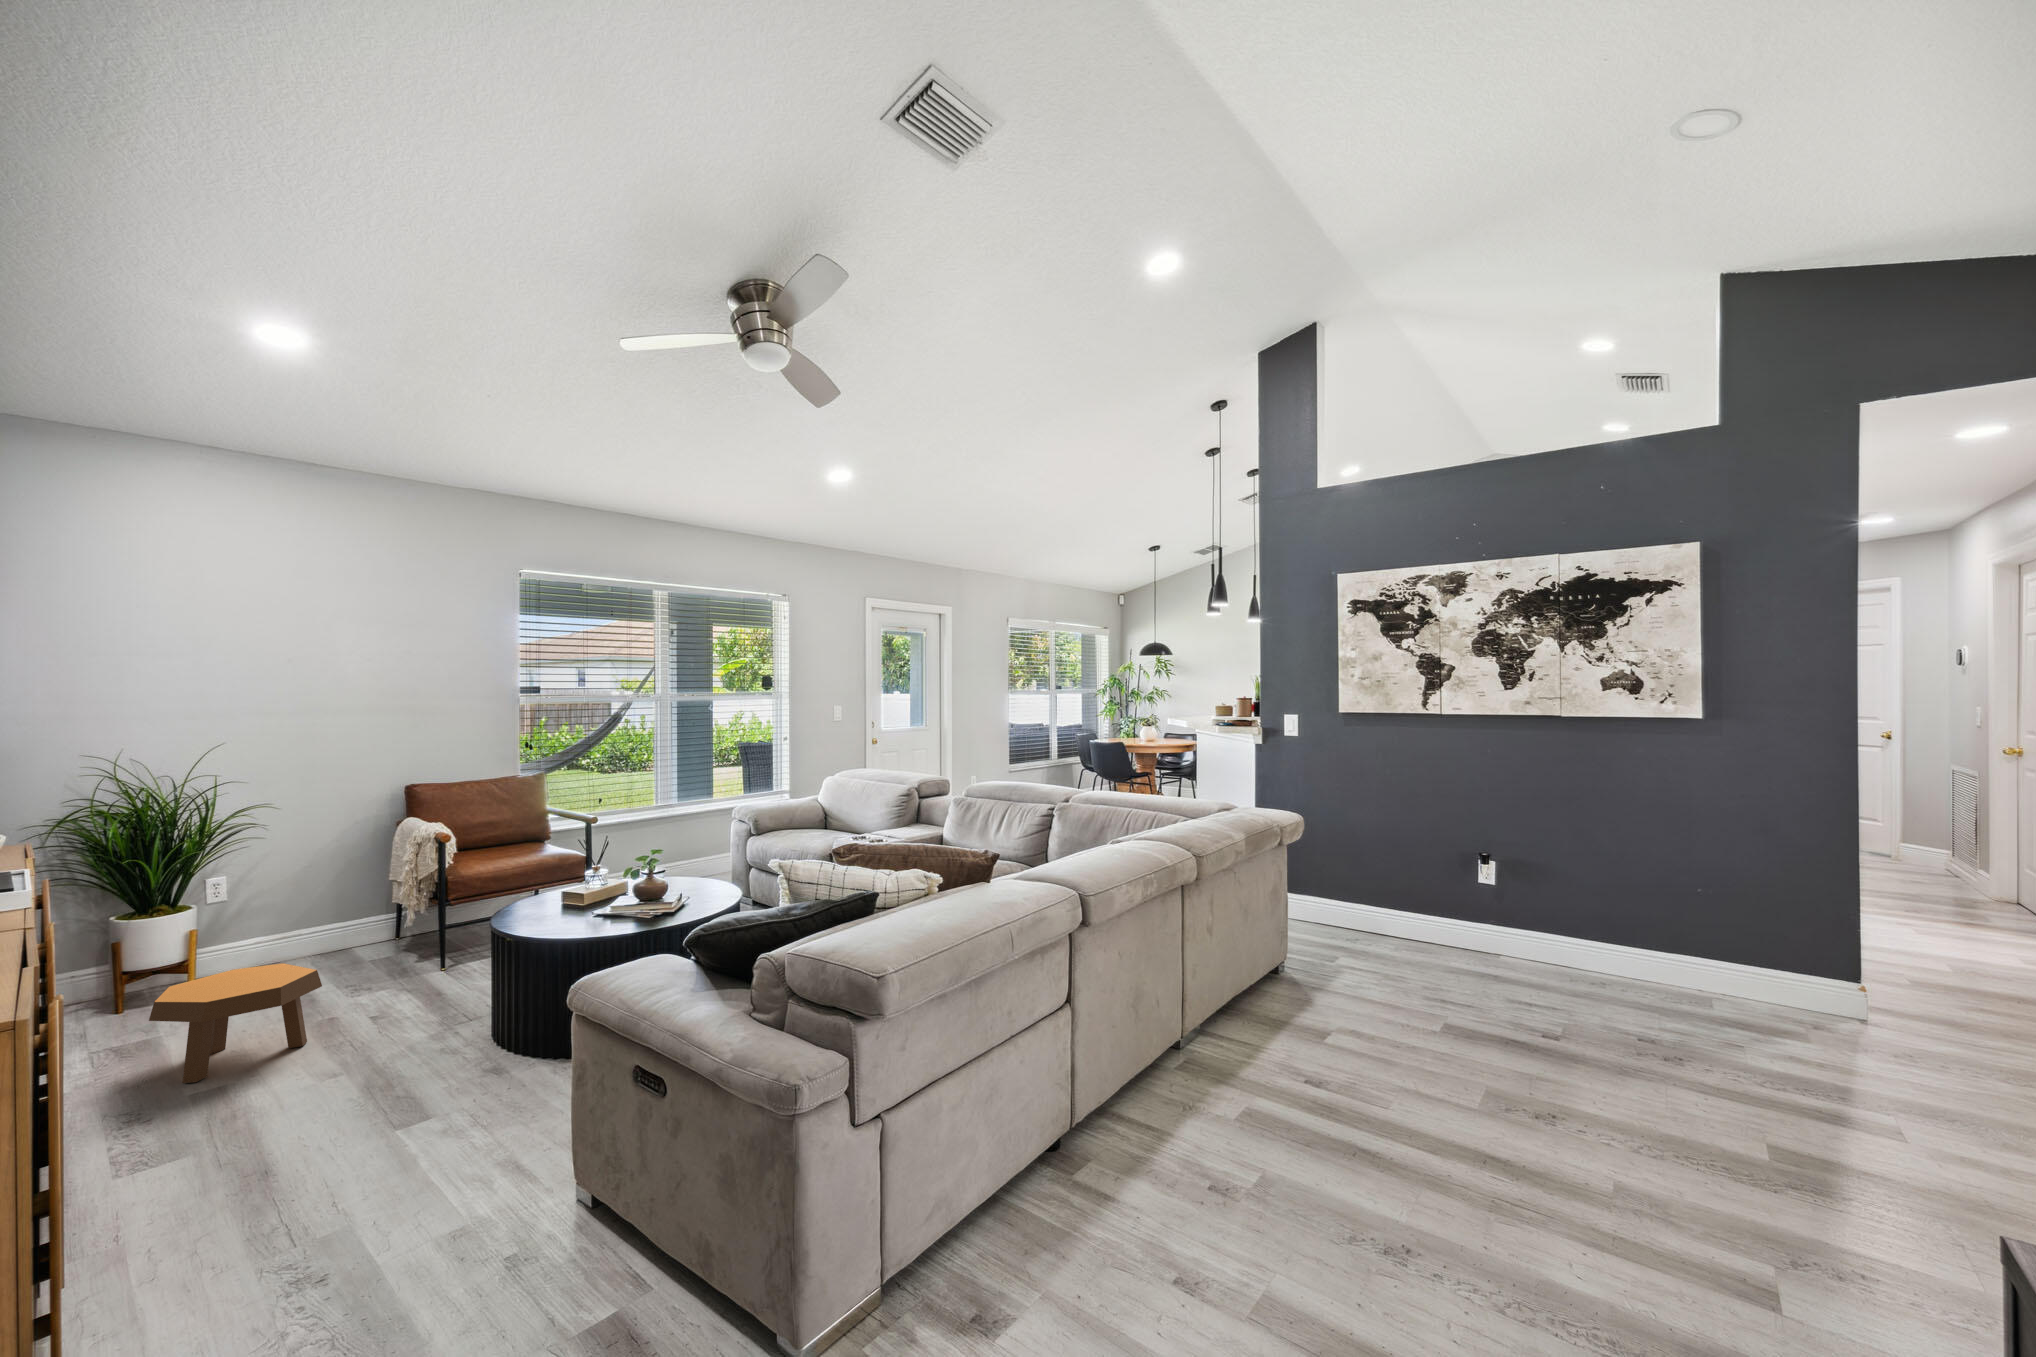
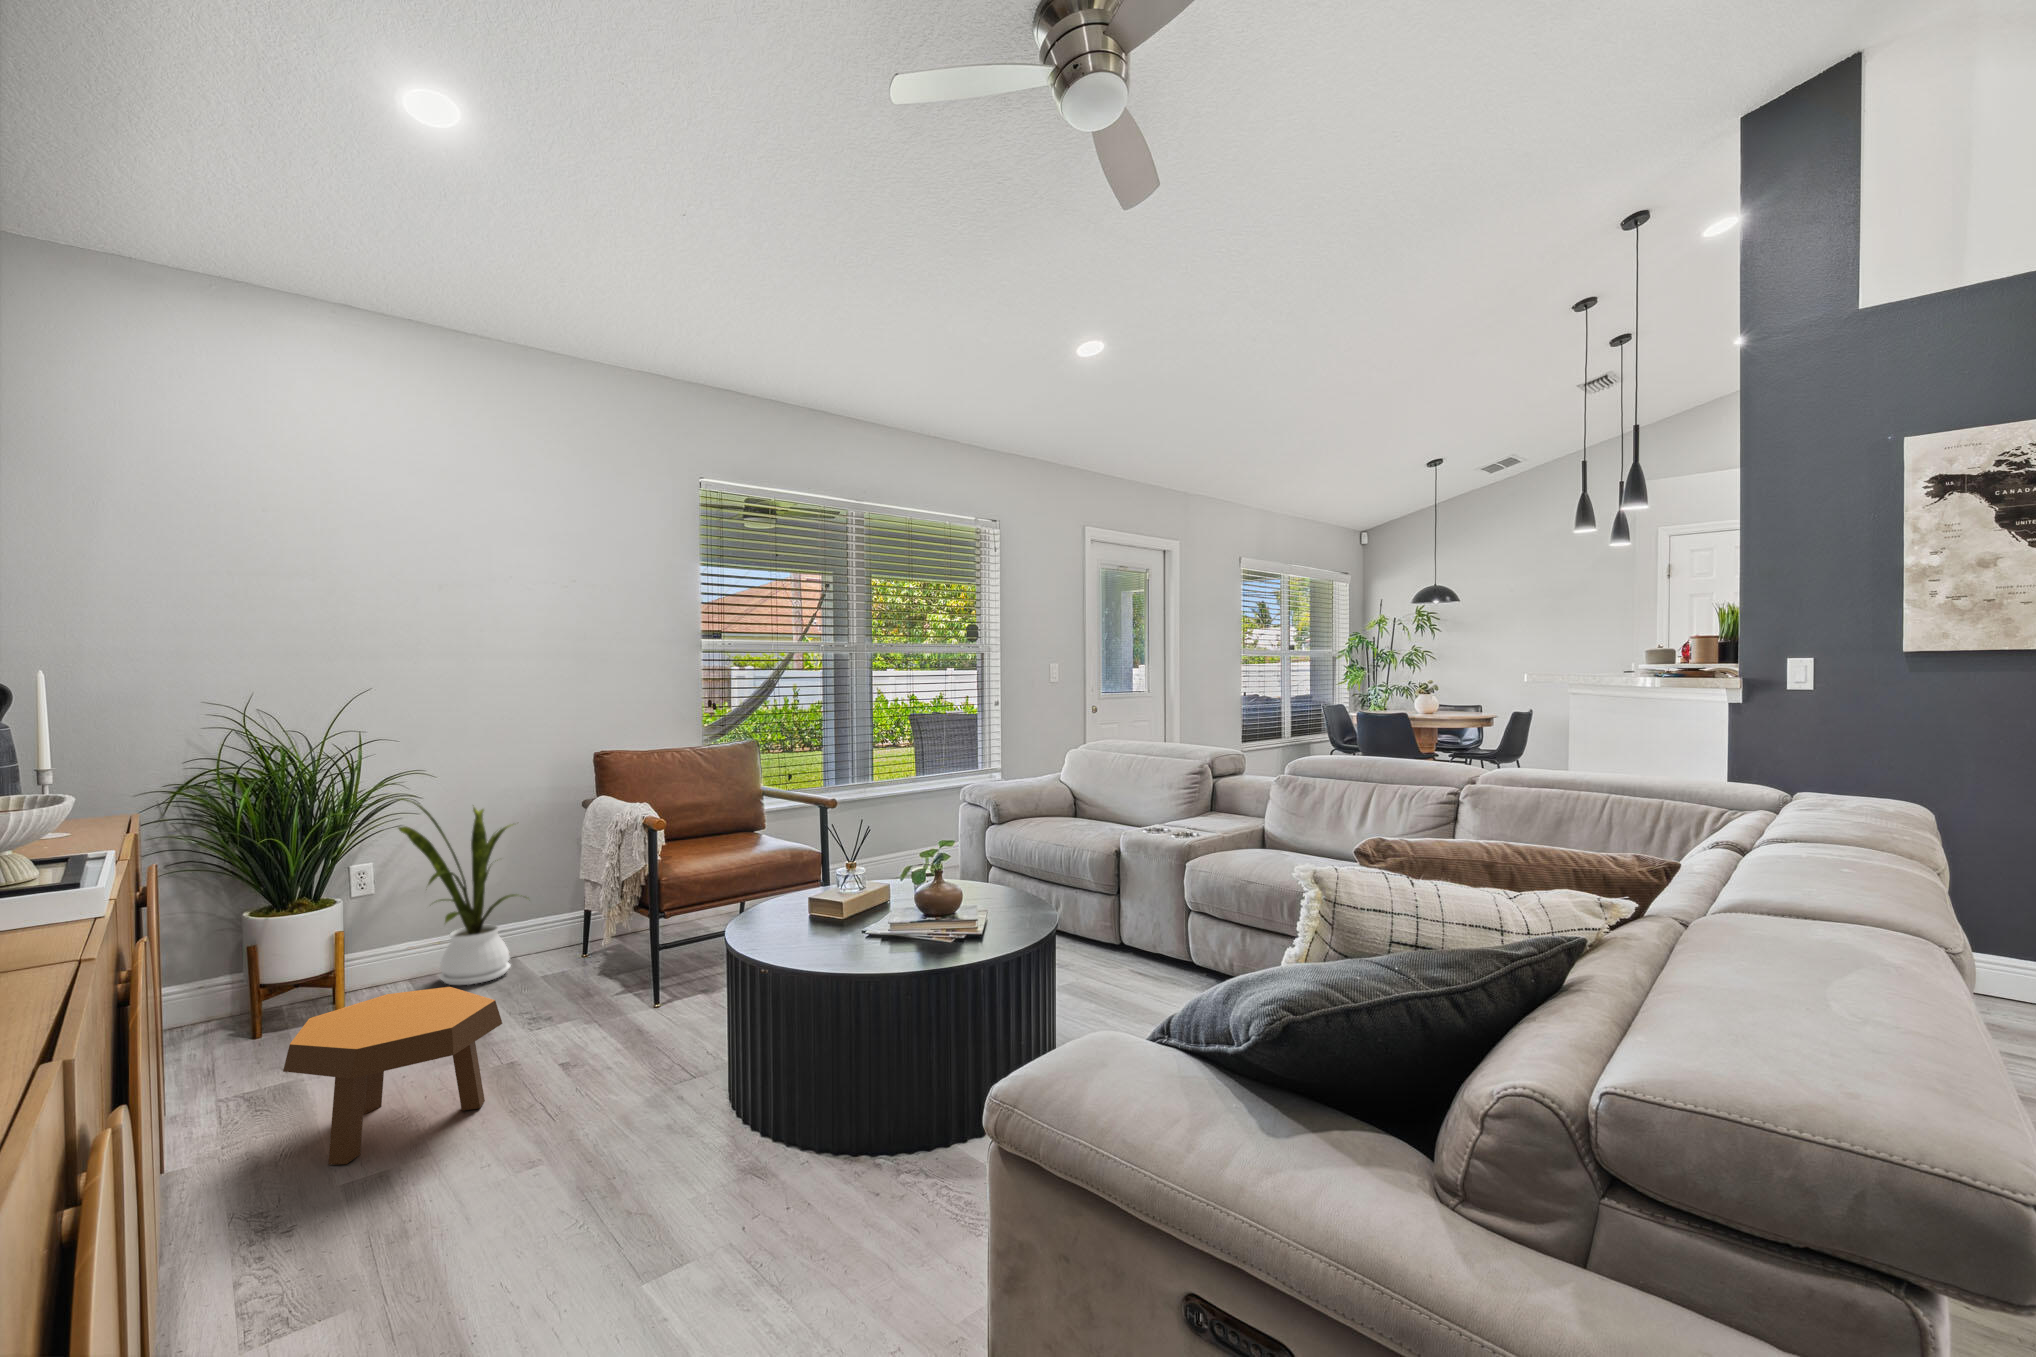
house plant: none [239,826,363,970] -> present [398,799,522,985]

